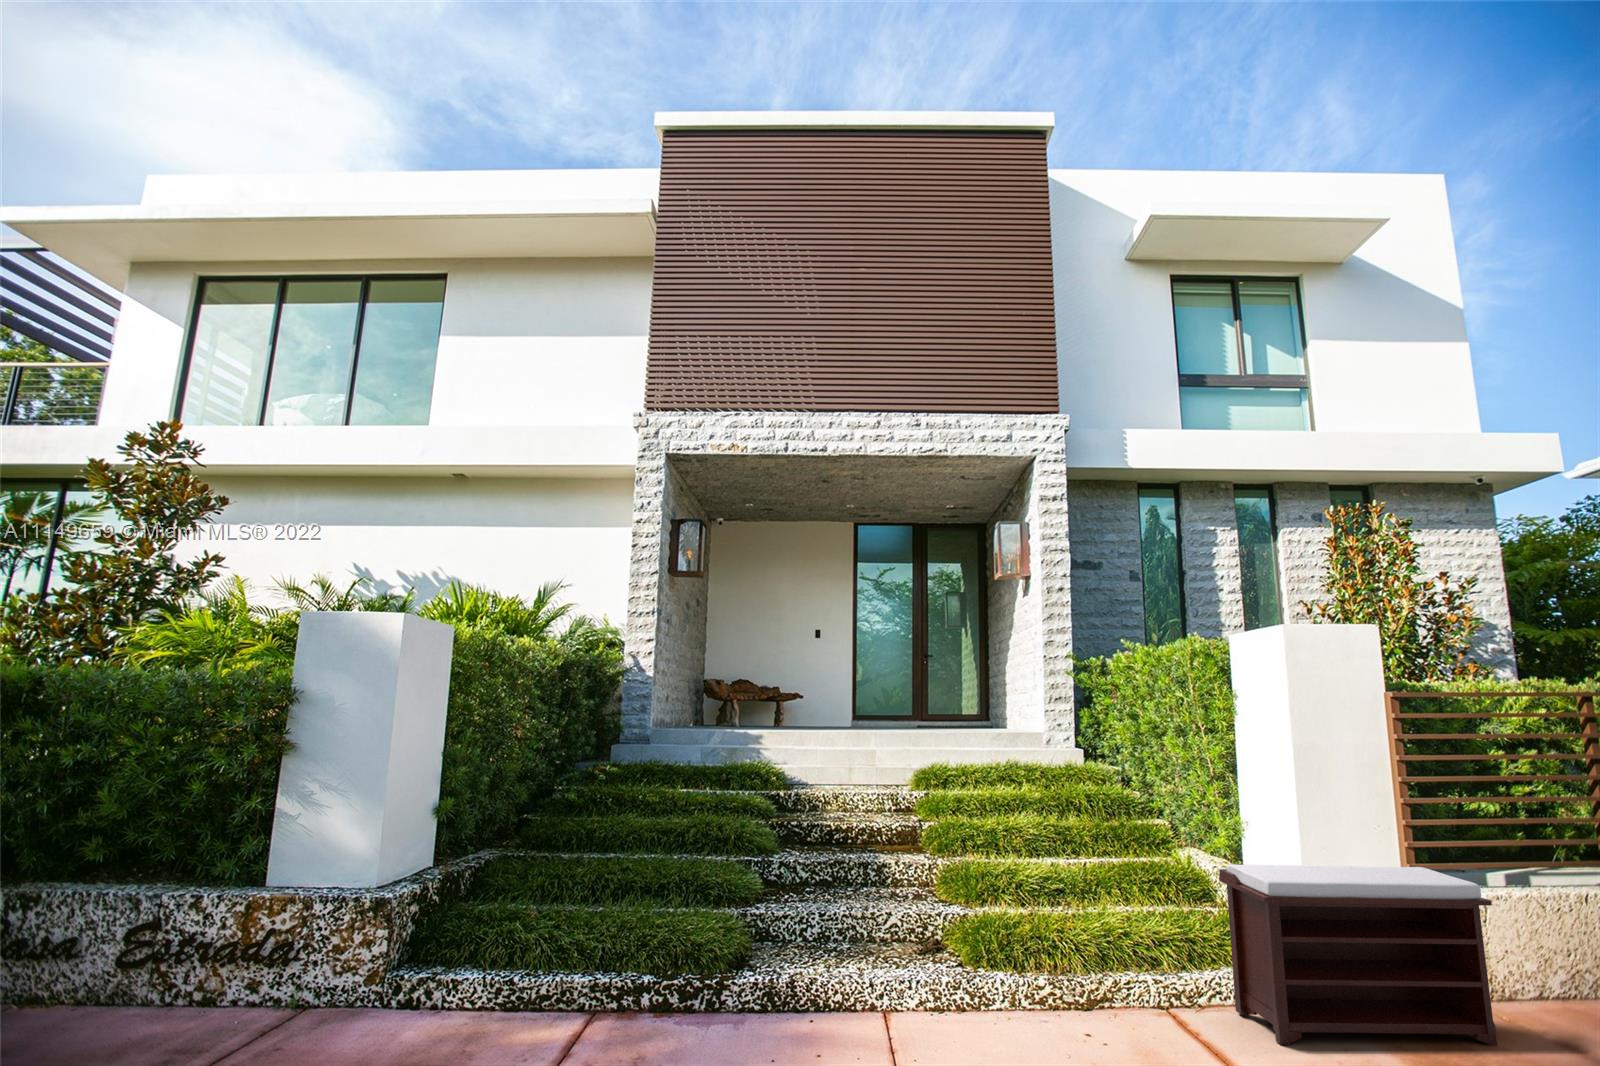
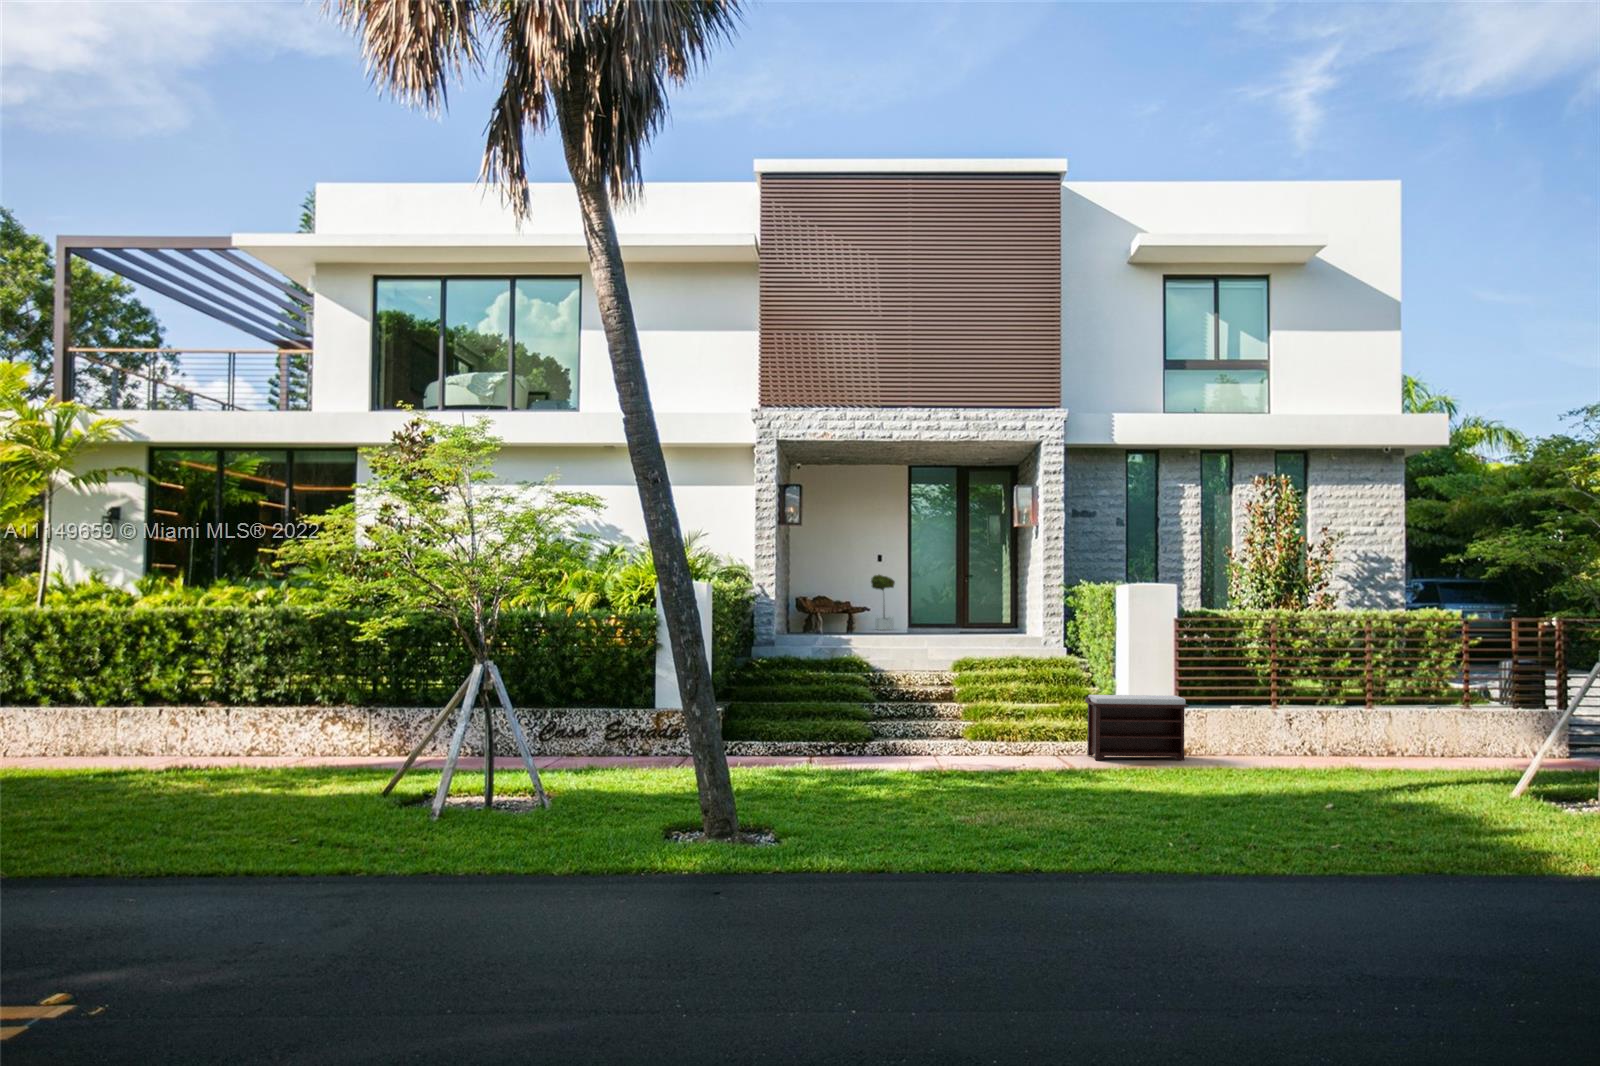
potted tree: none [808,650,838,723] -> present [871,575,895,630]

